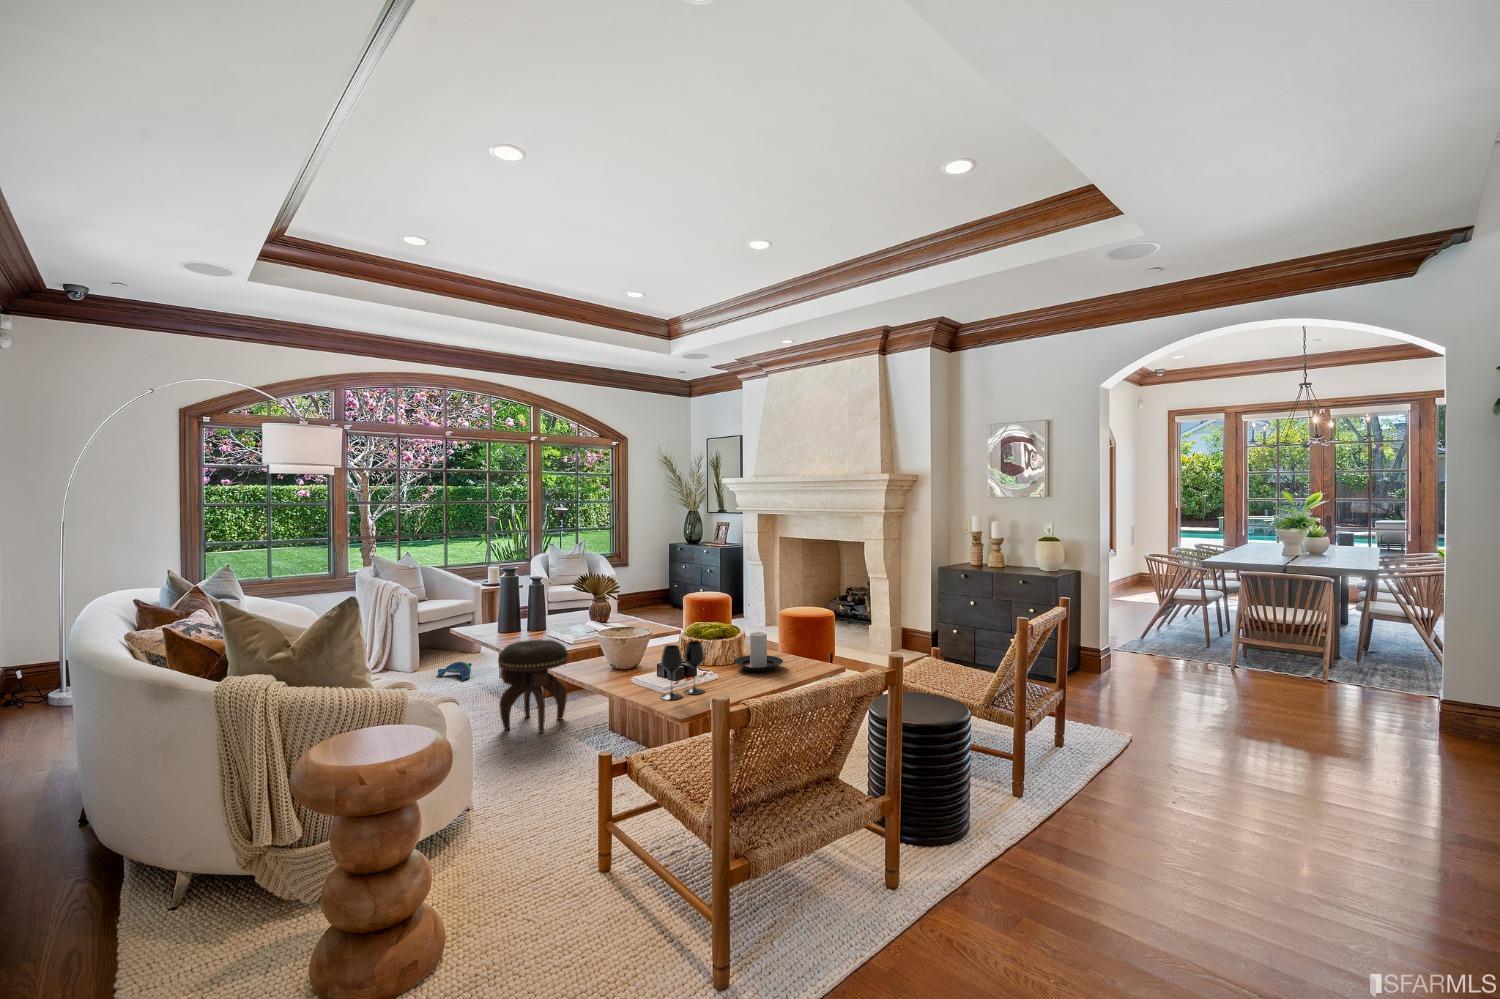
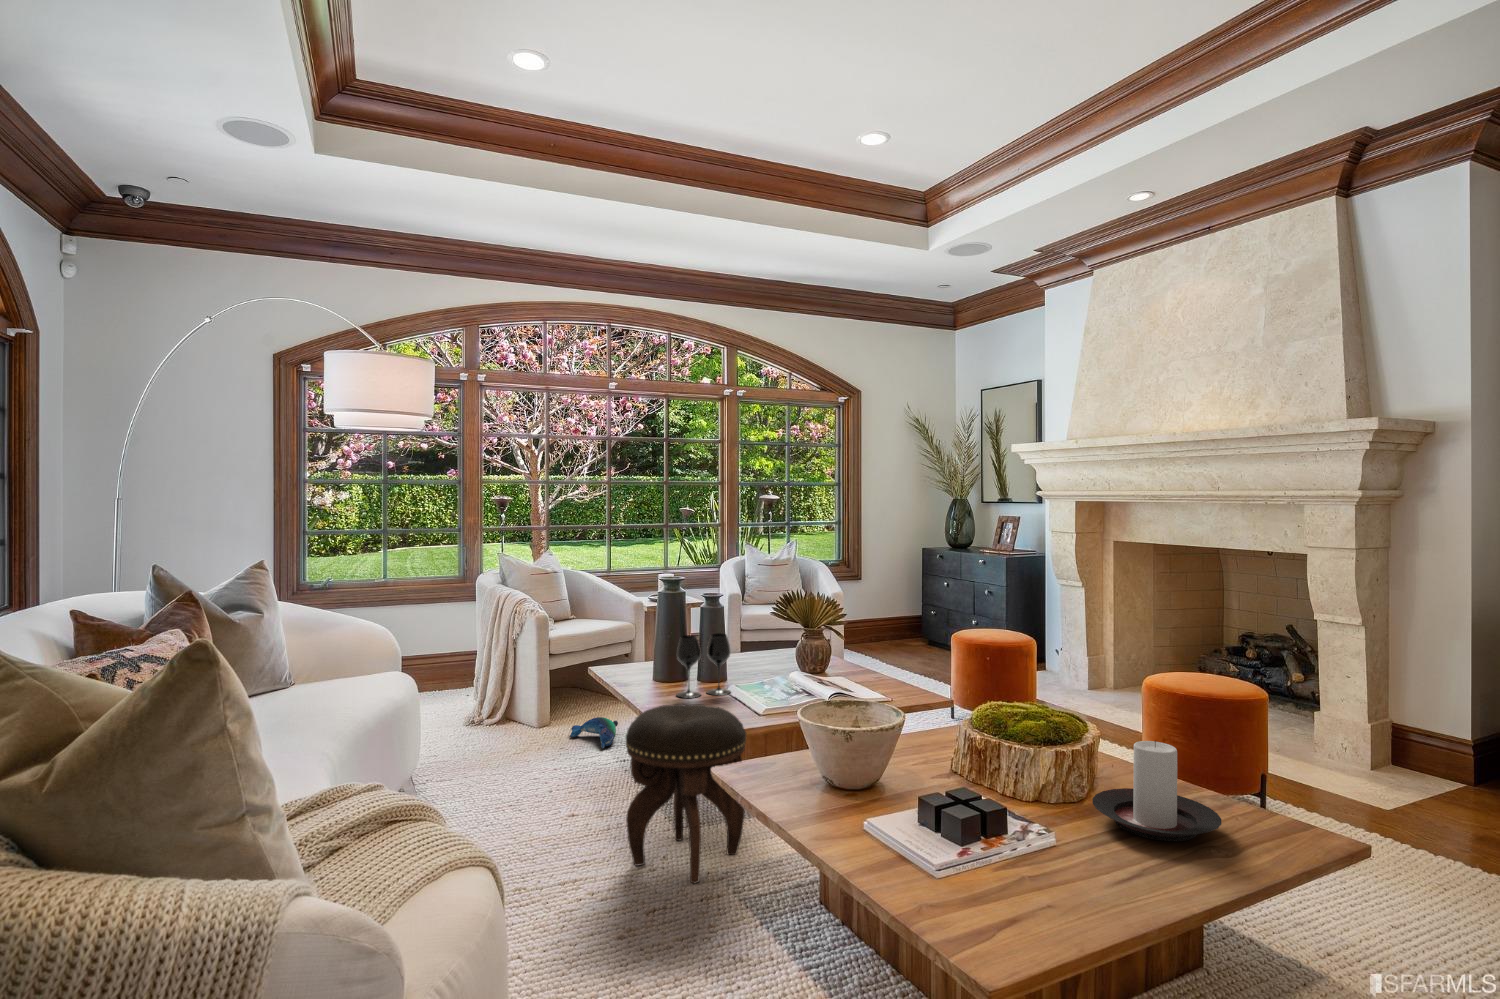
wine glass: present [661,641,705,700] -> present [676,633,731,698]

